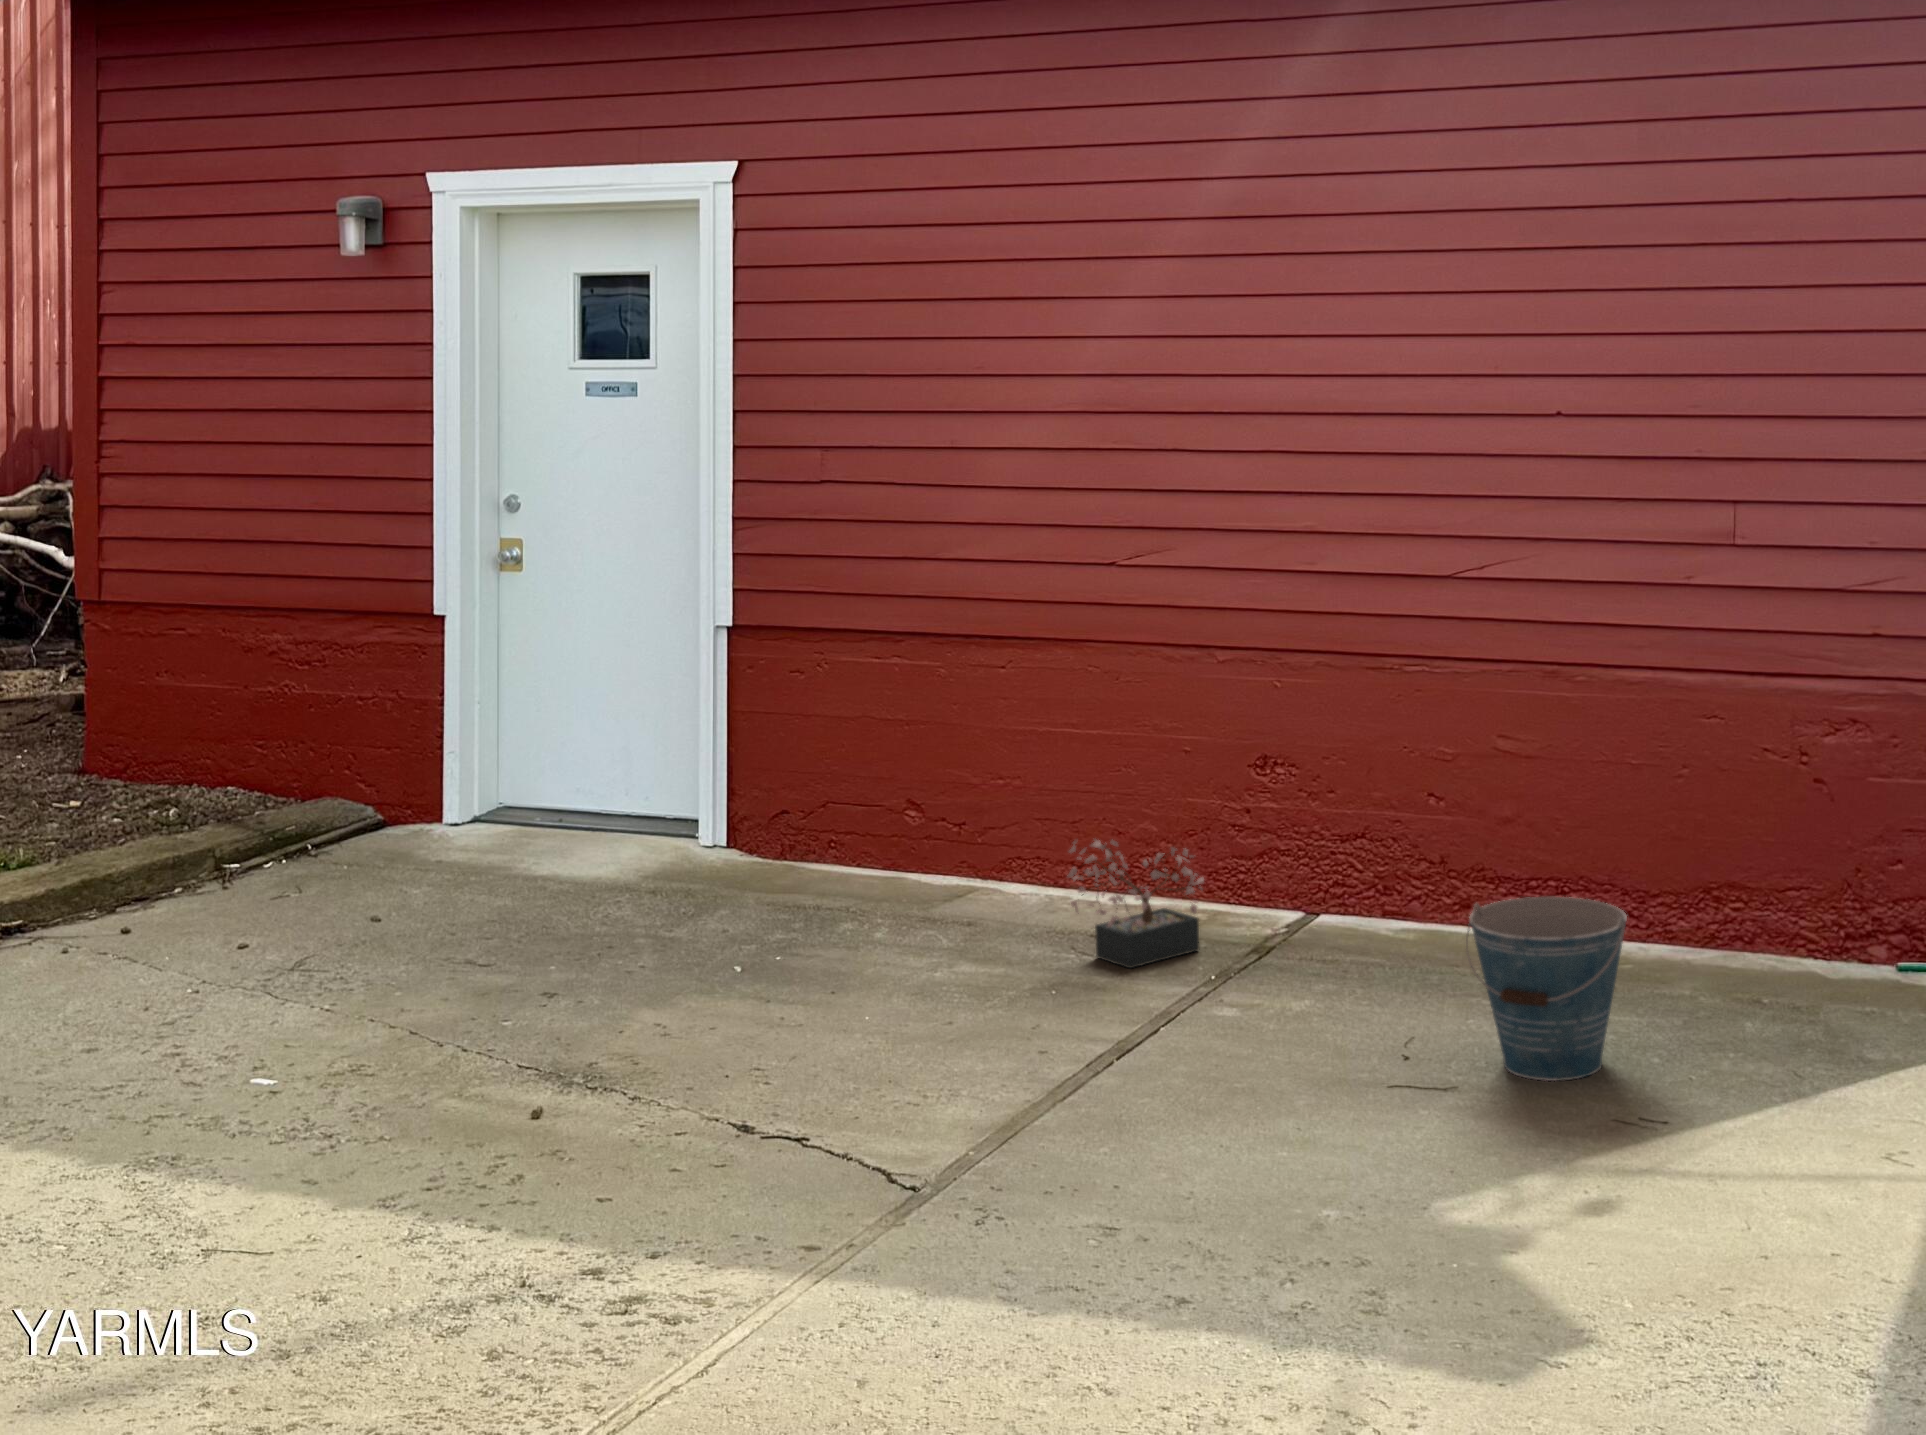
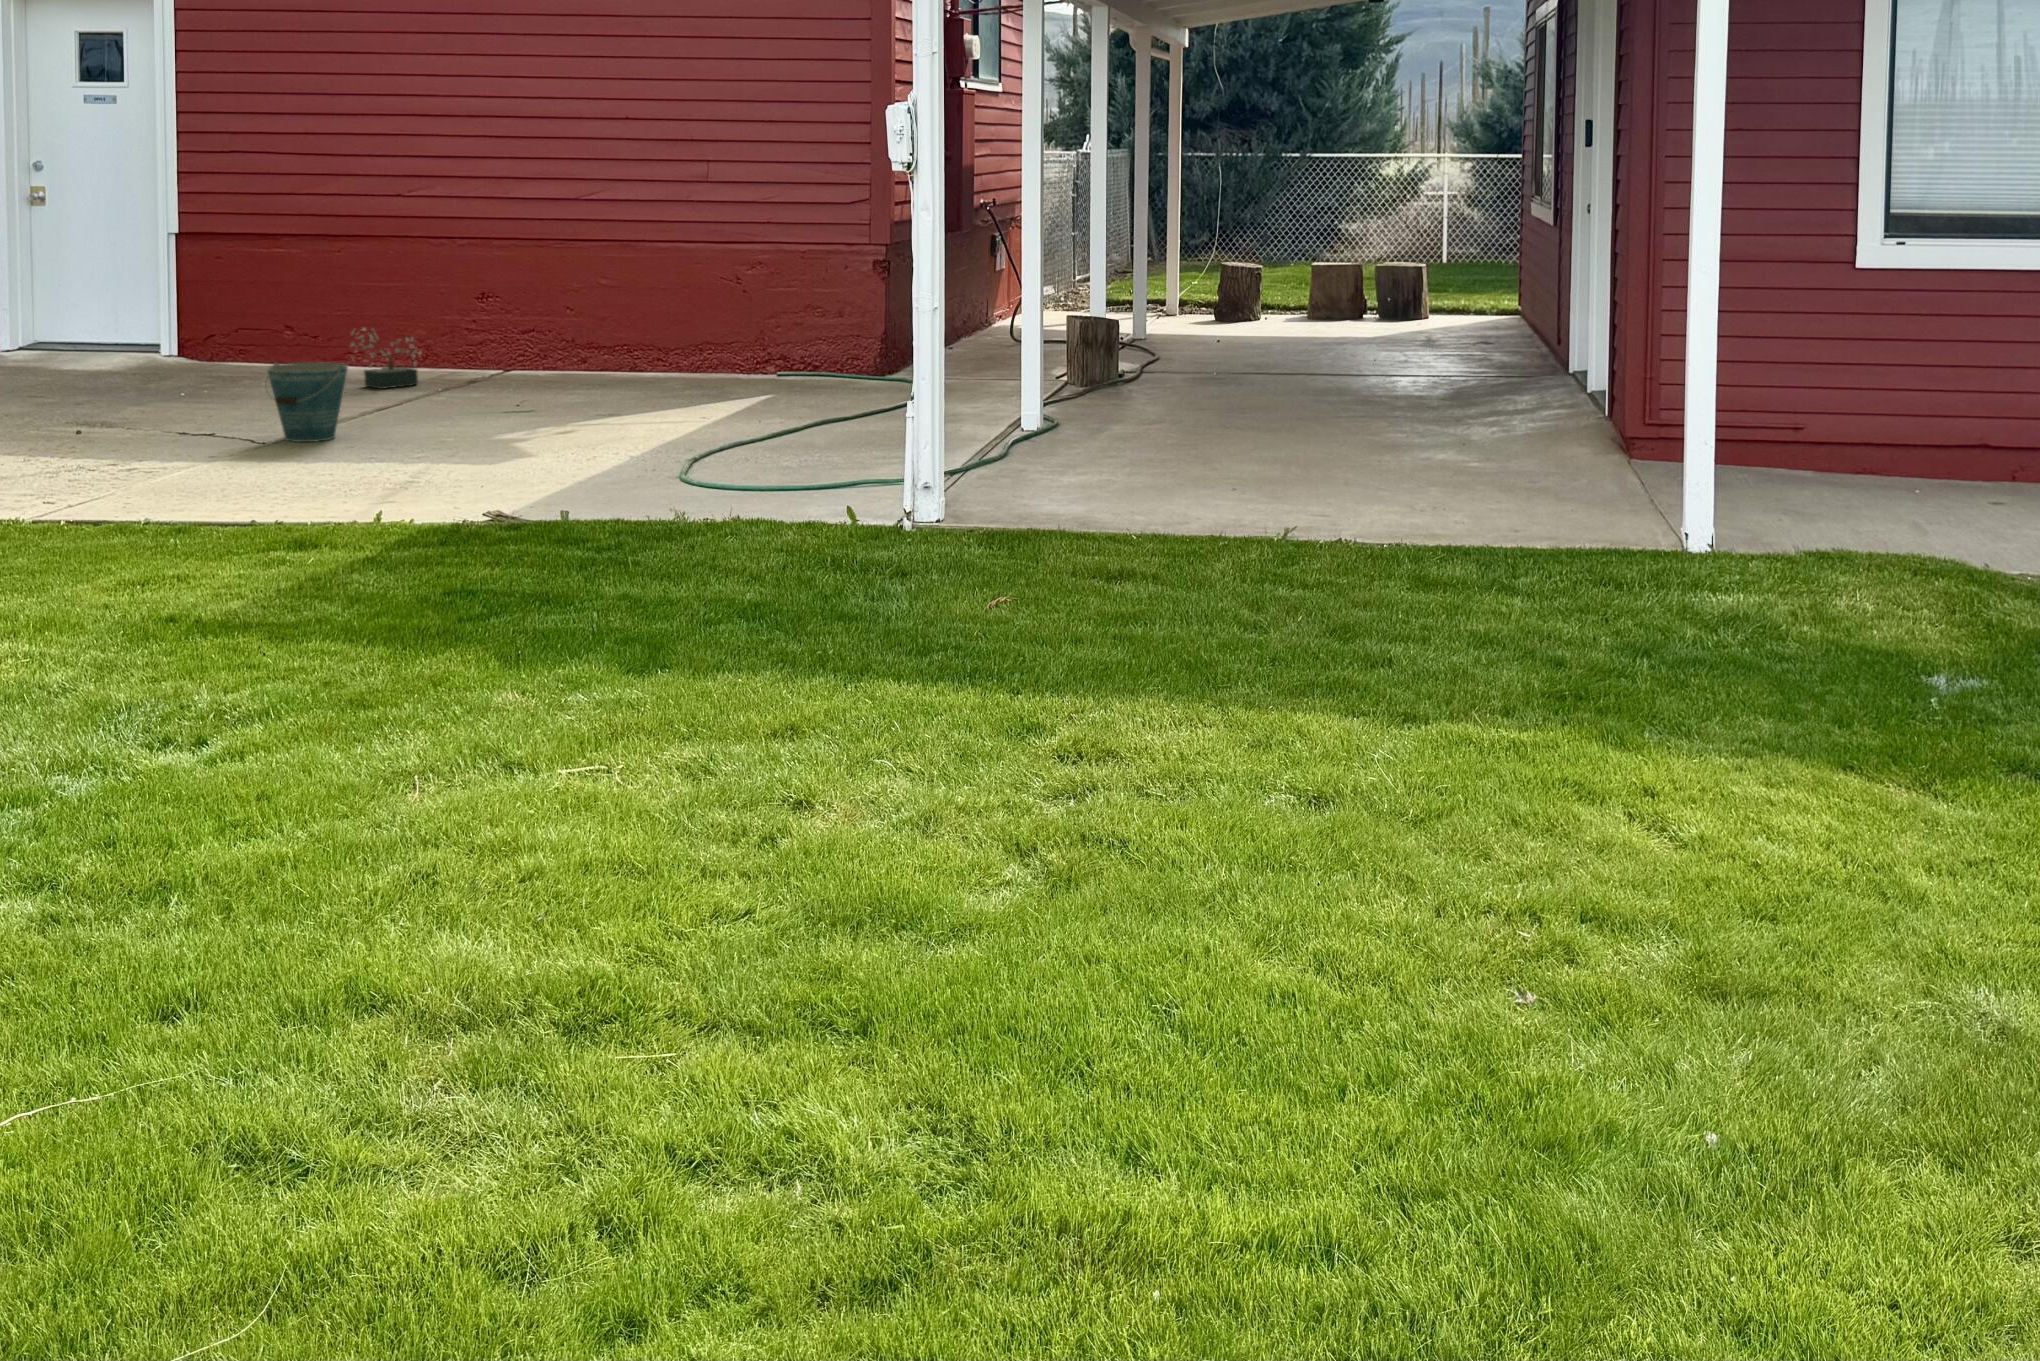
bucket: present [1467,897,1627,1081] -> present [267,362,348,442]

